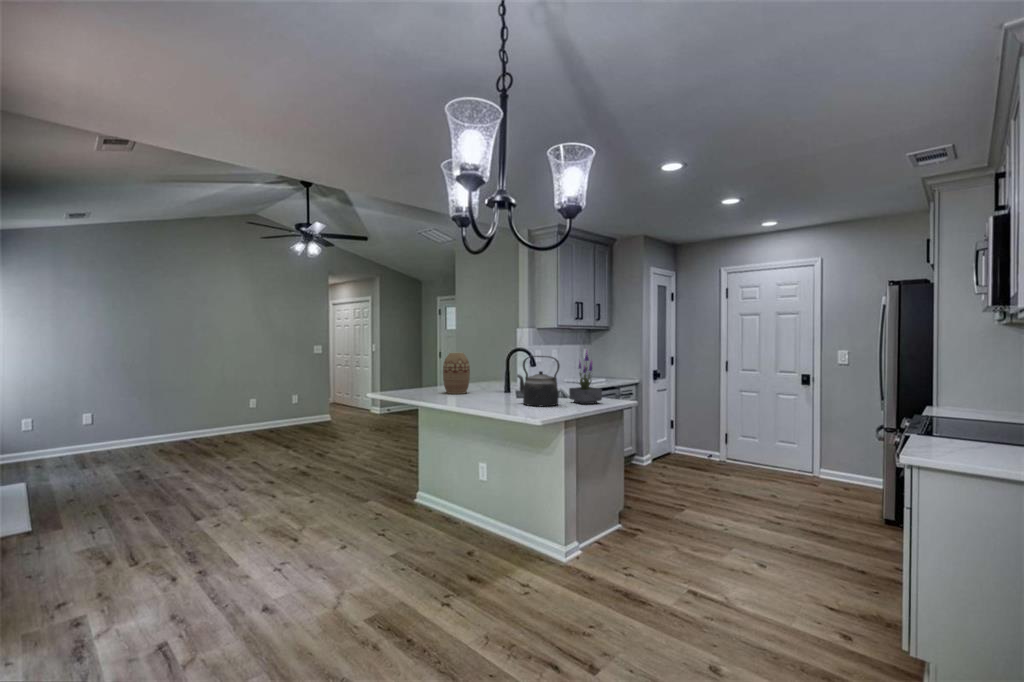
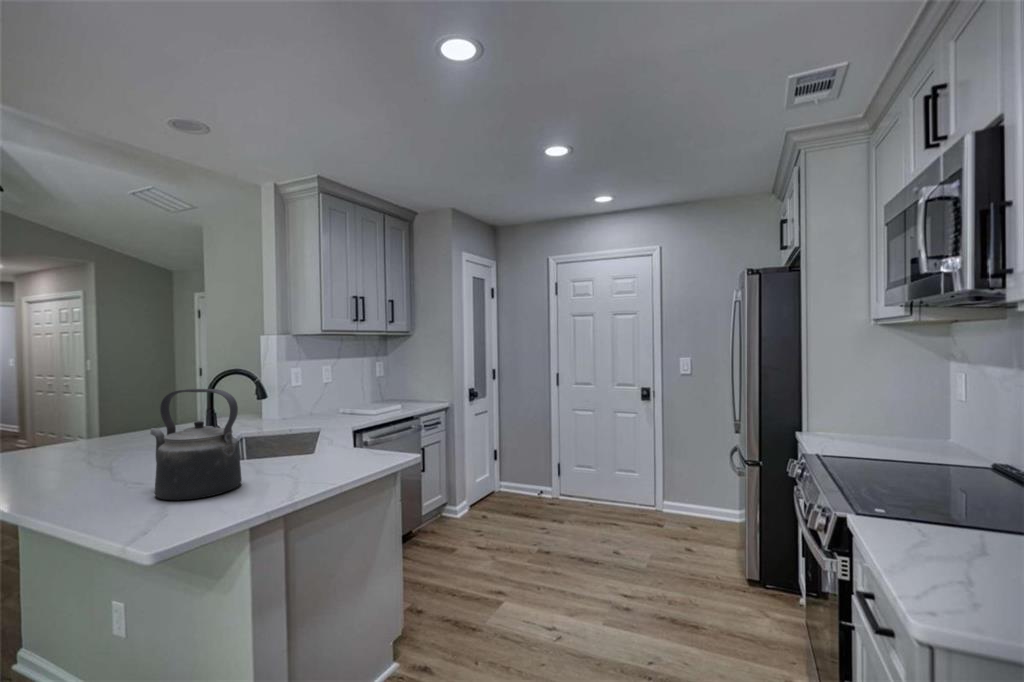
potted plant: present [569,351,602,404] -> none [276,369,339,480]
vase: present [443,352,470,394] -> none [32,381,104,466]

